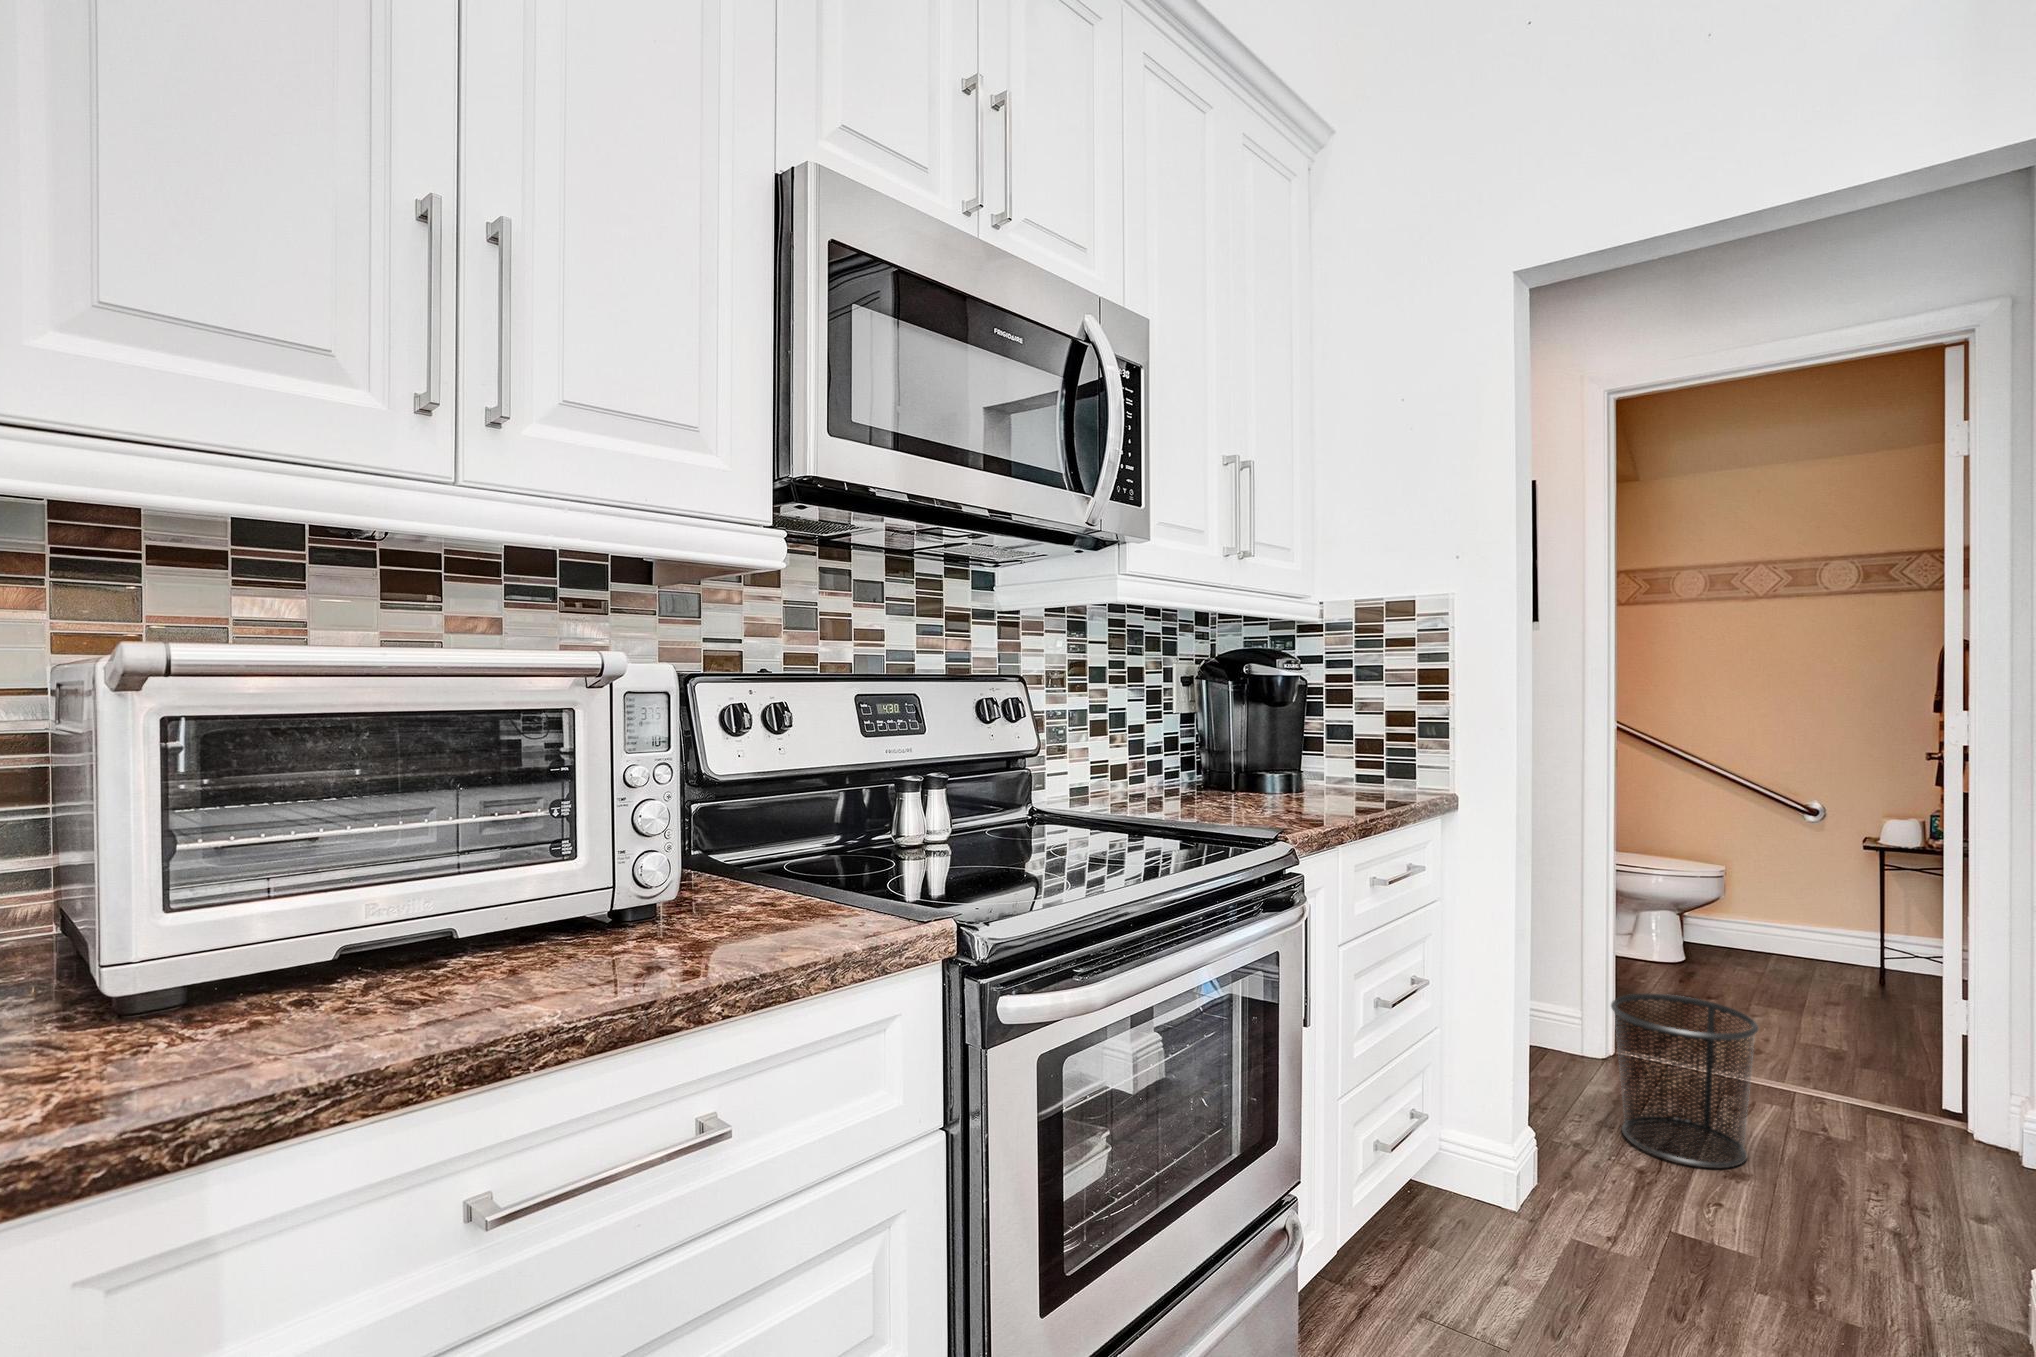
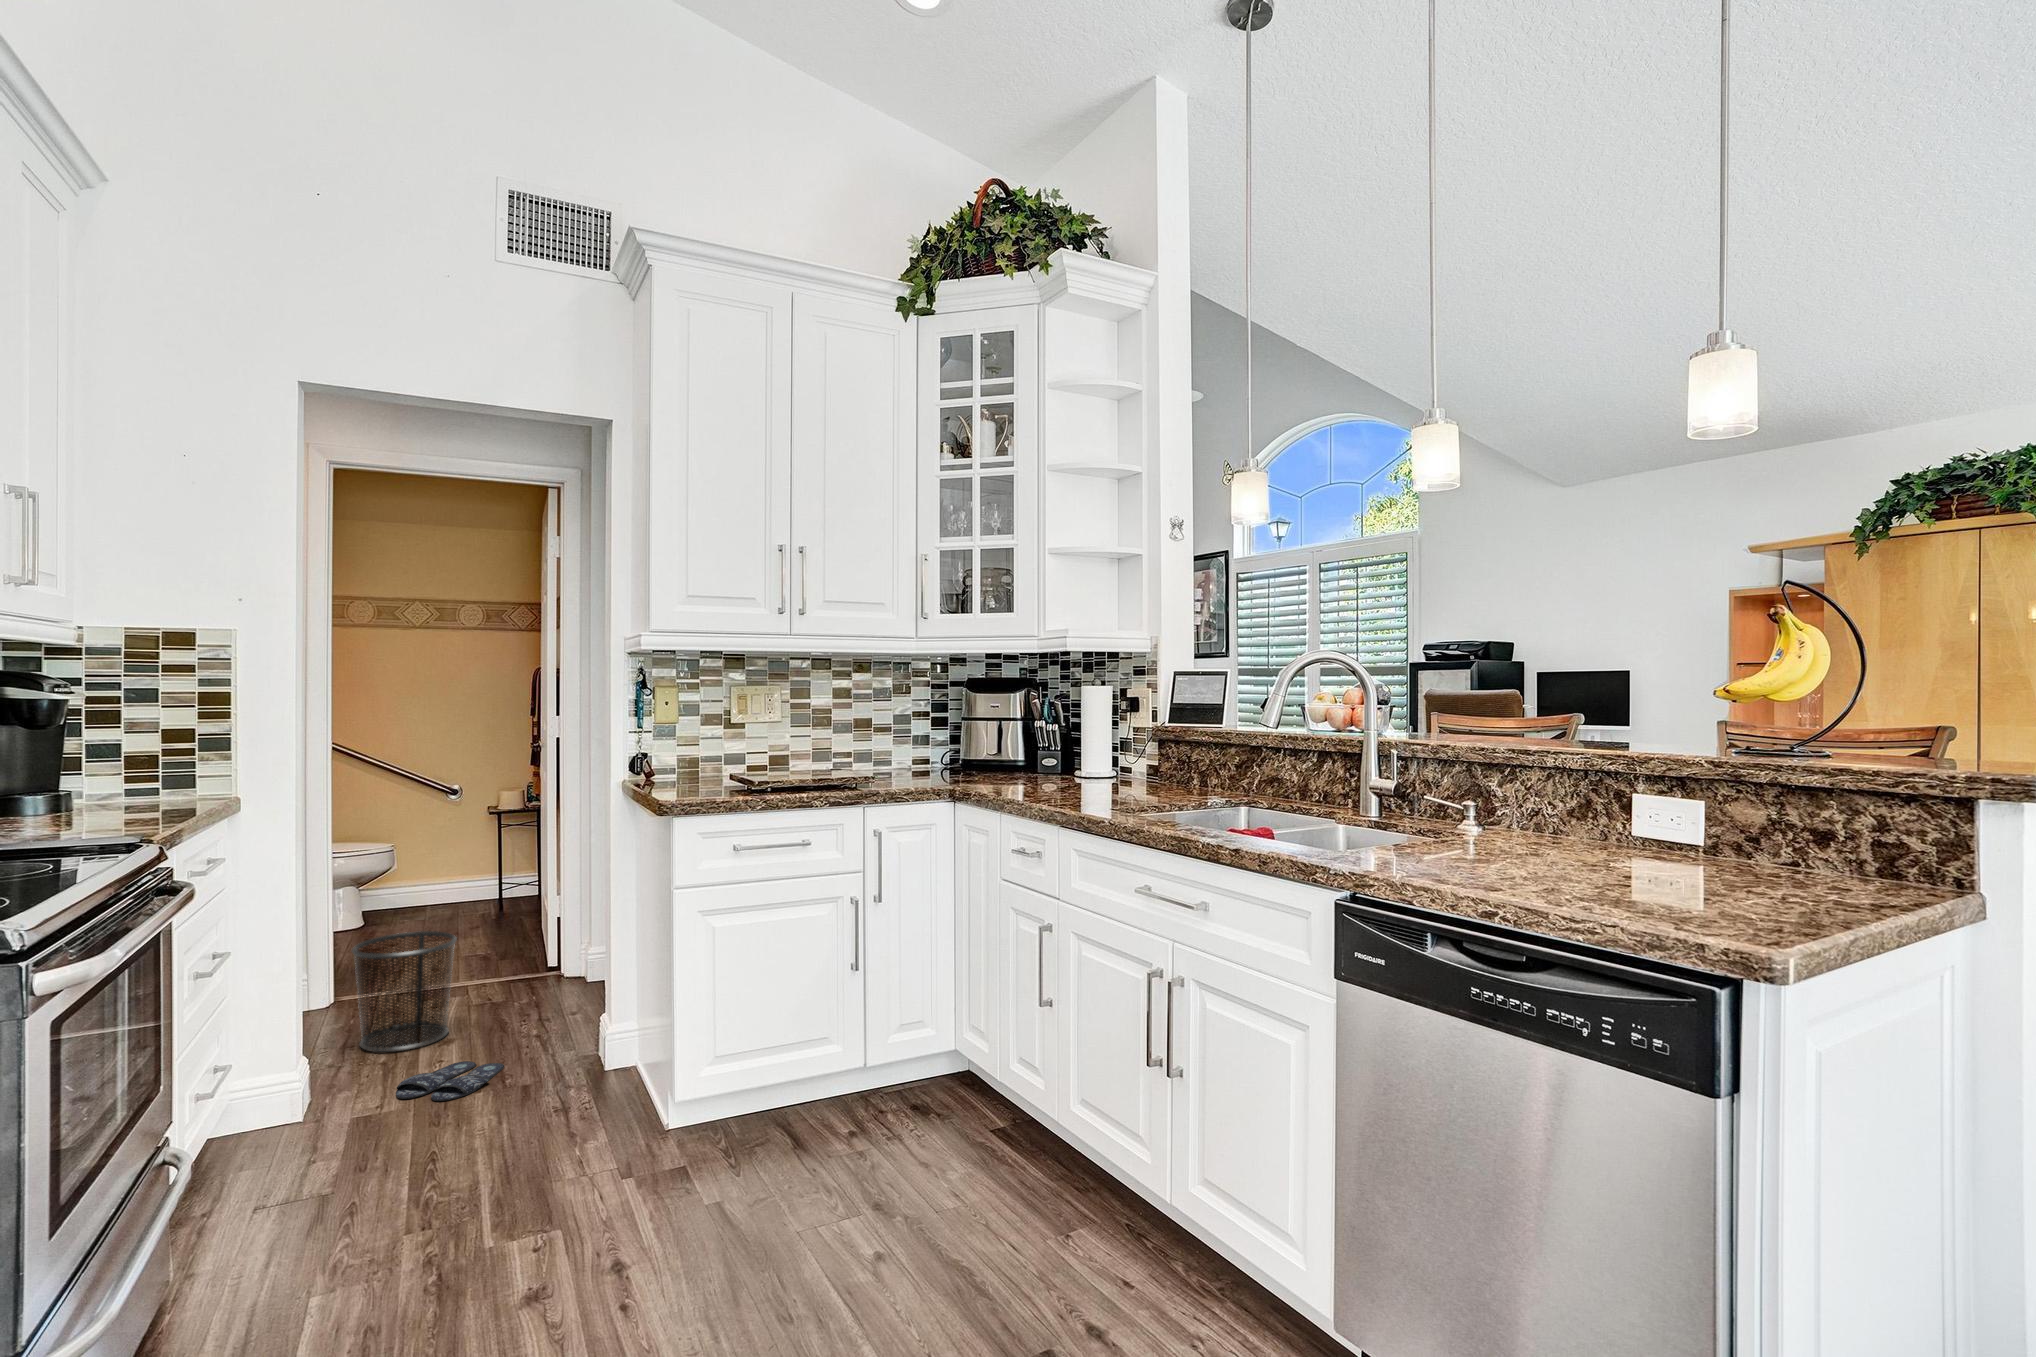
slippers: none [1640,1213,1818,1290] -> present [396,1061,504,1101]

